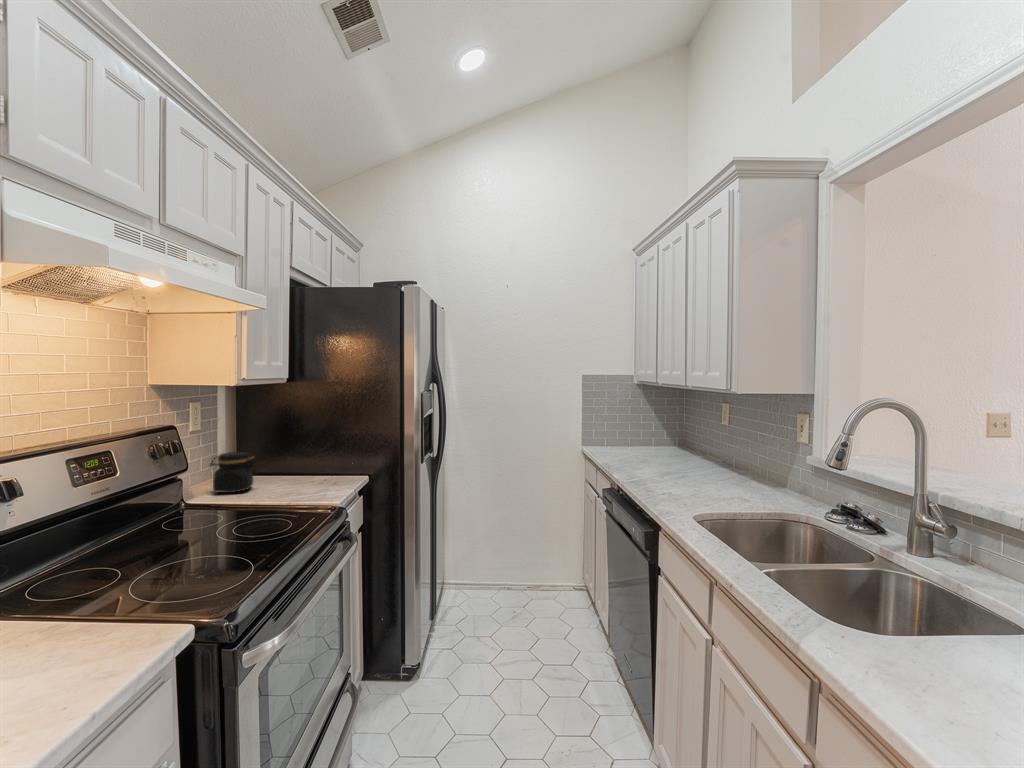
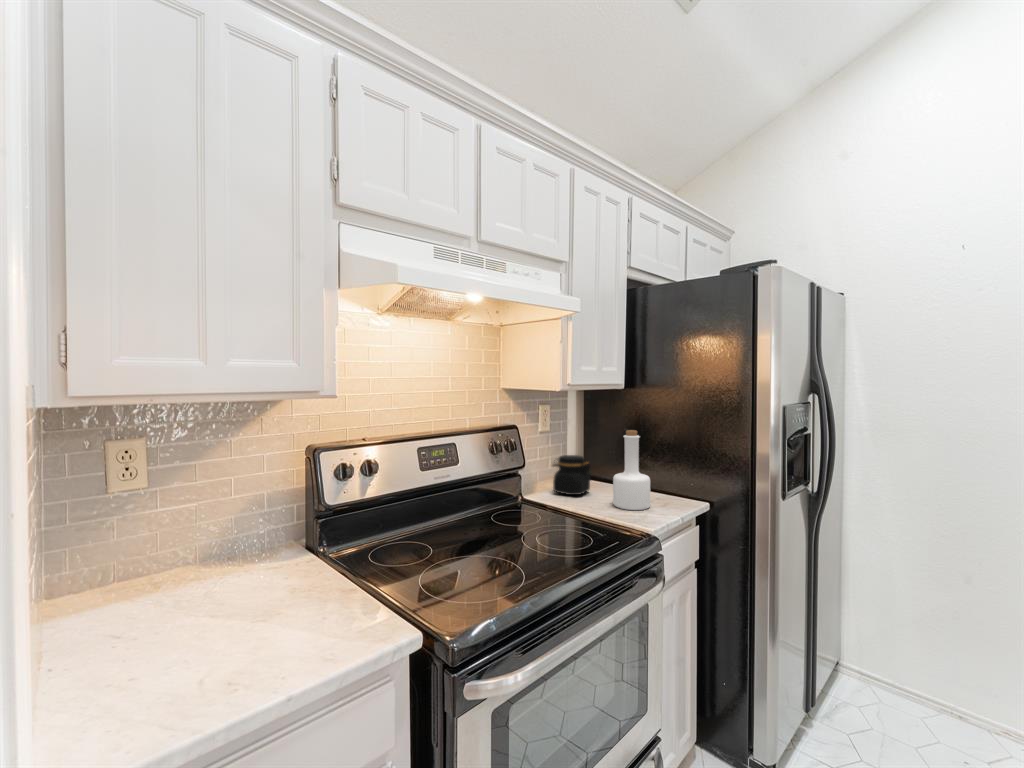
bottle: none [286,421,322,494] -> present [613,430,650,510]

